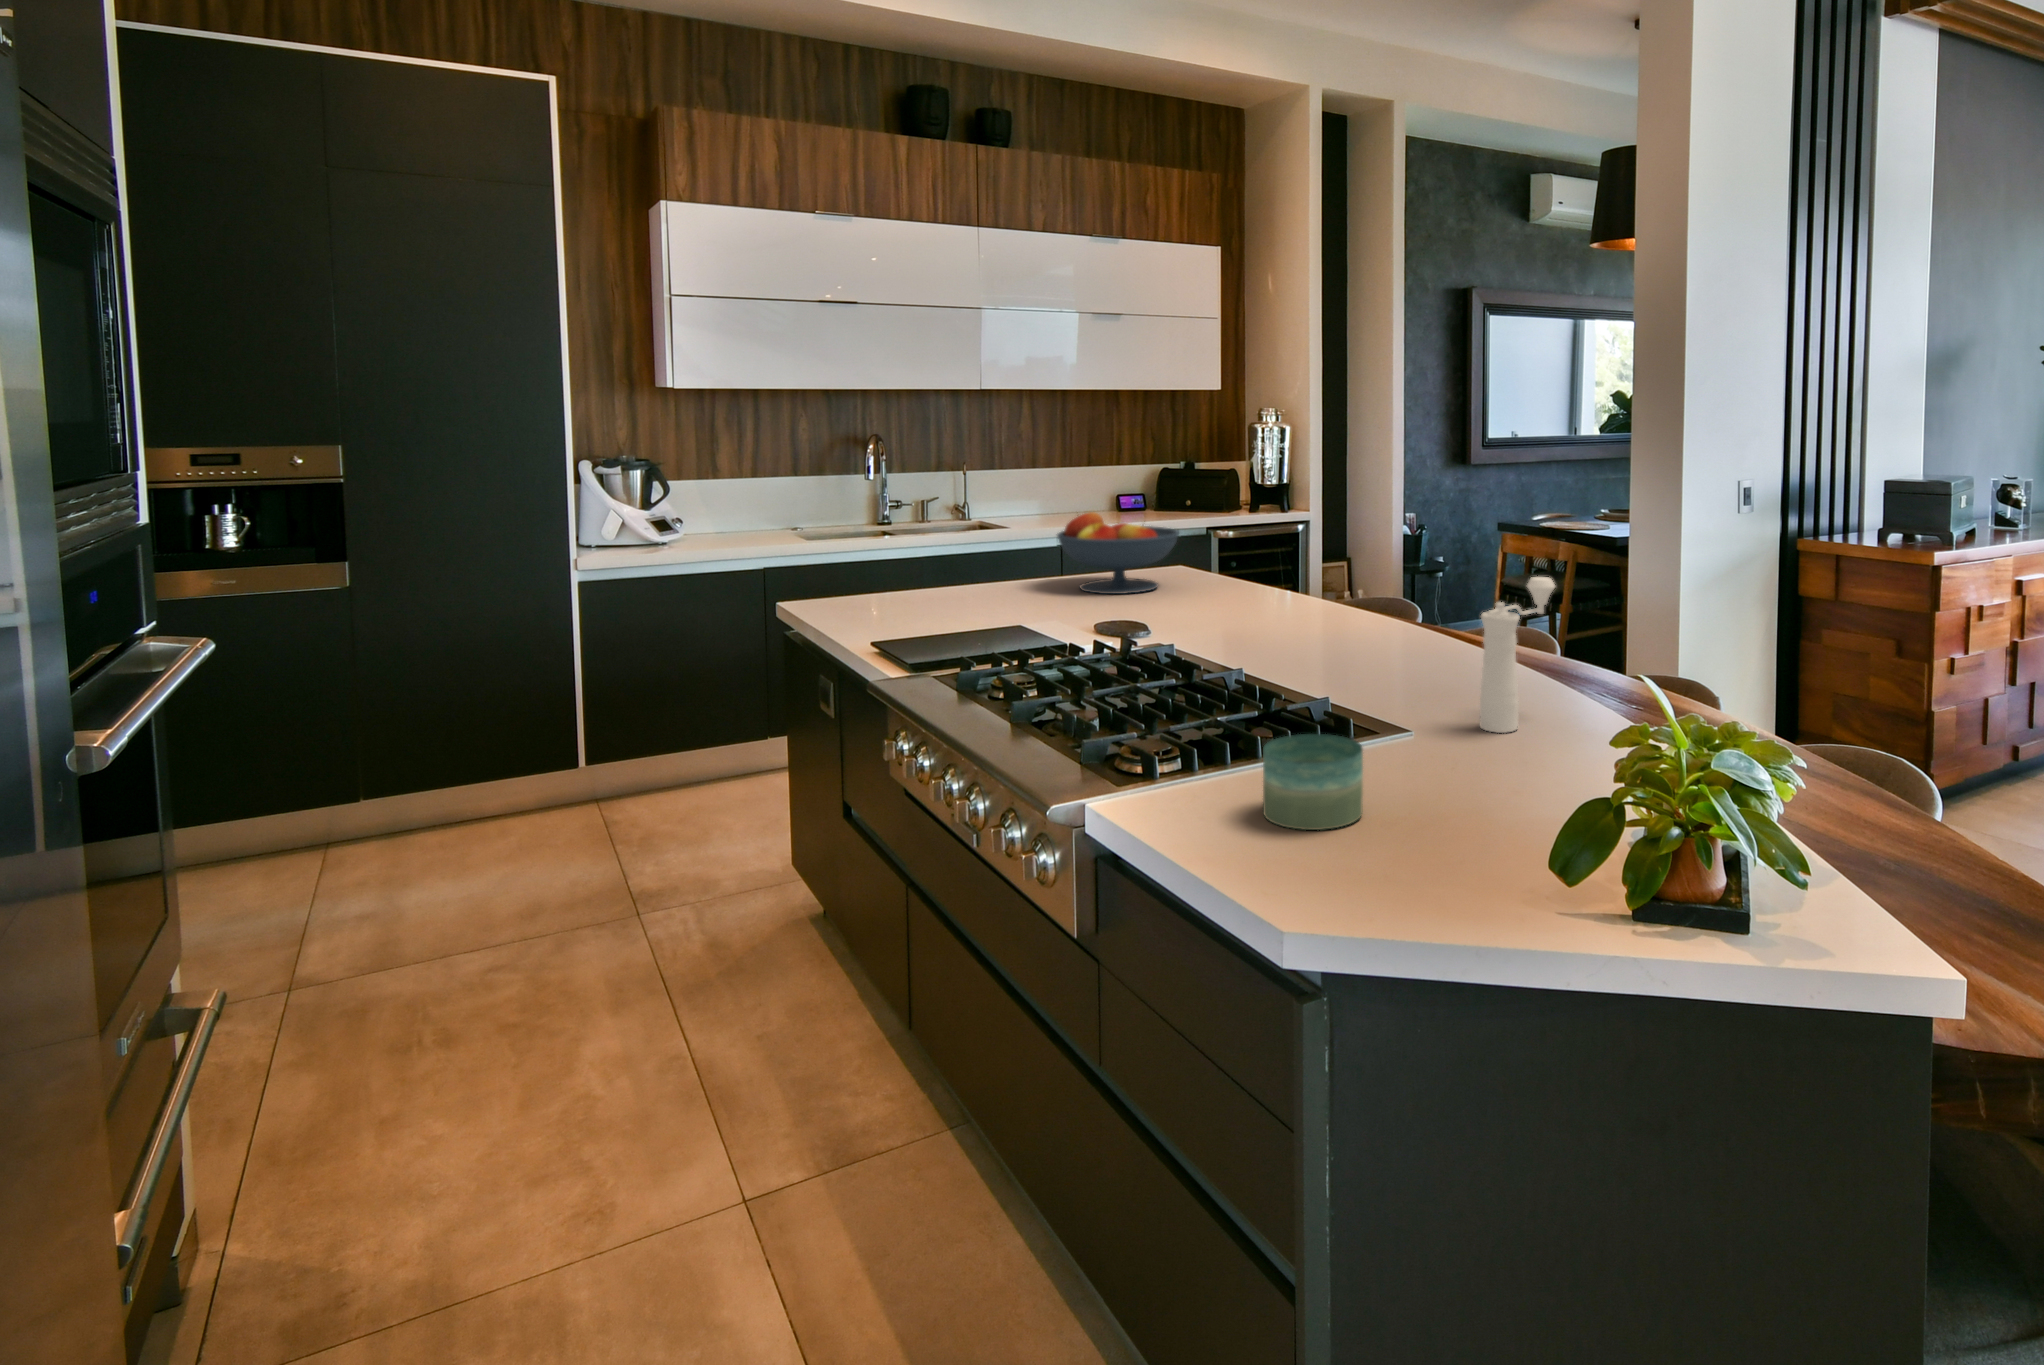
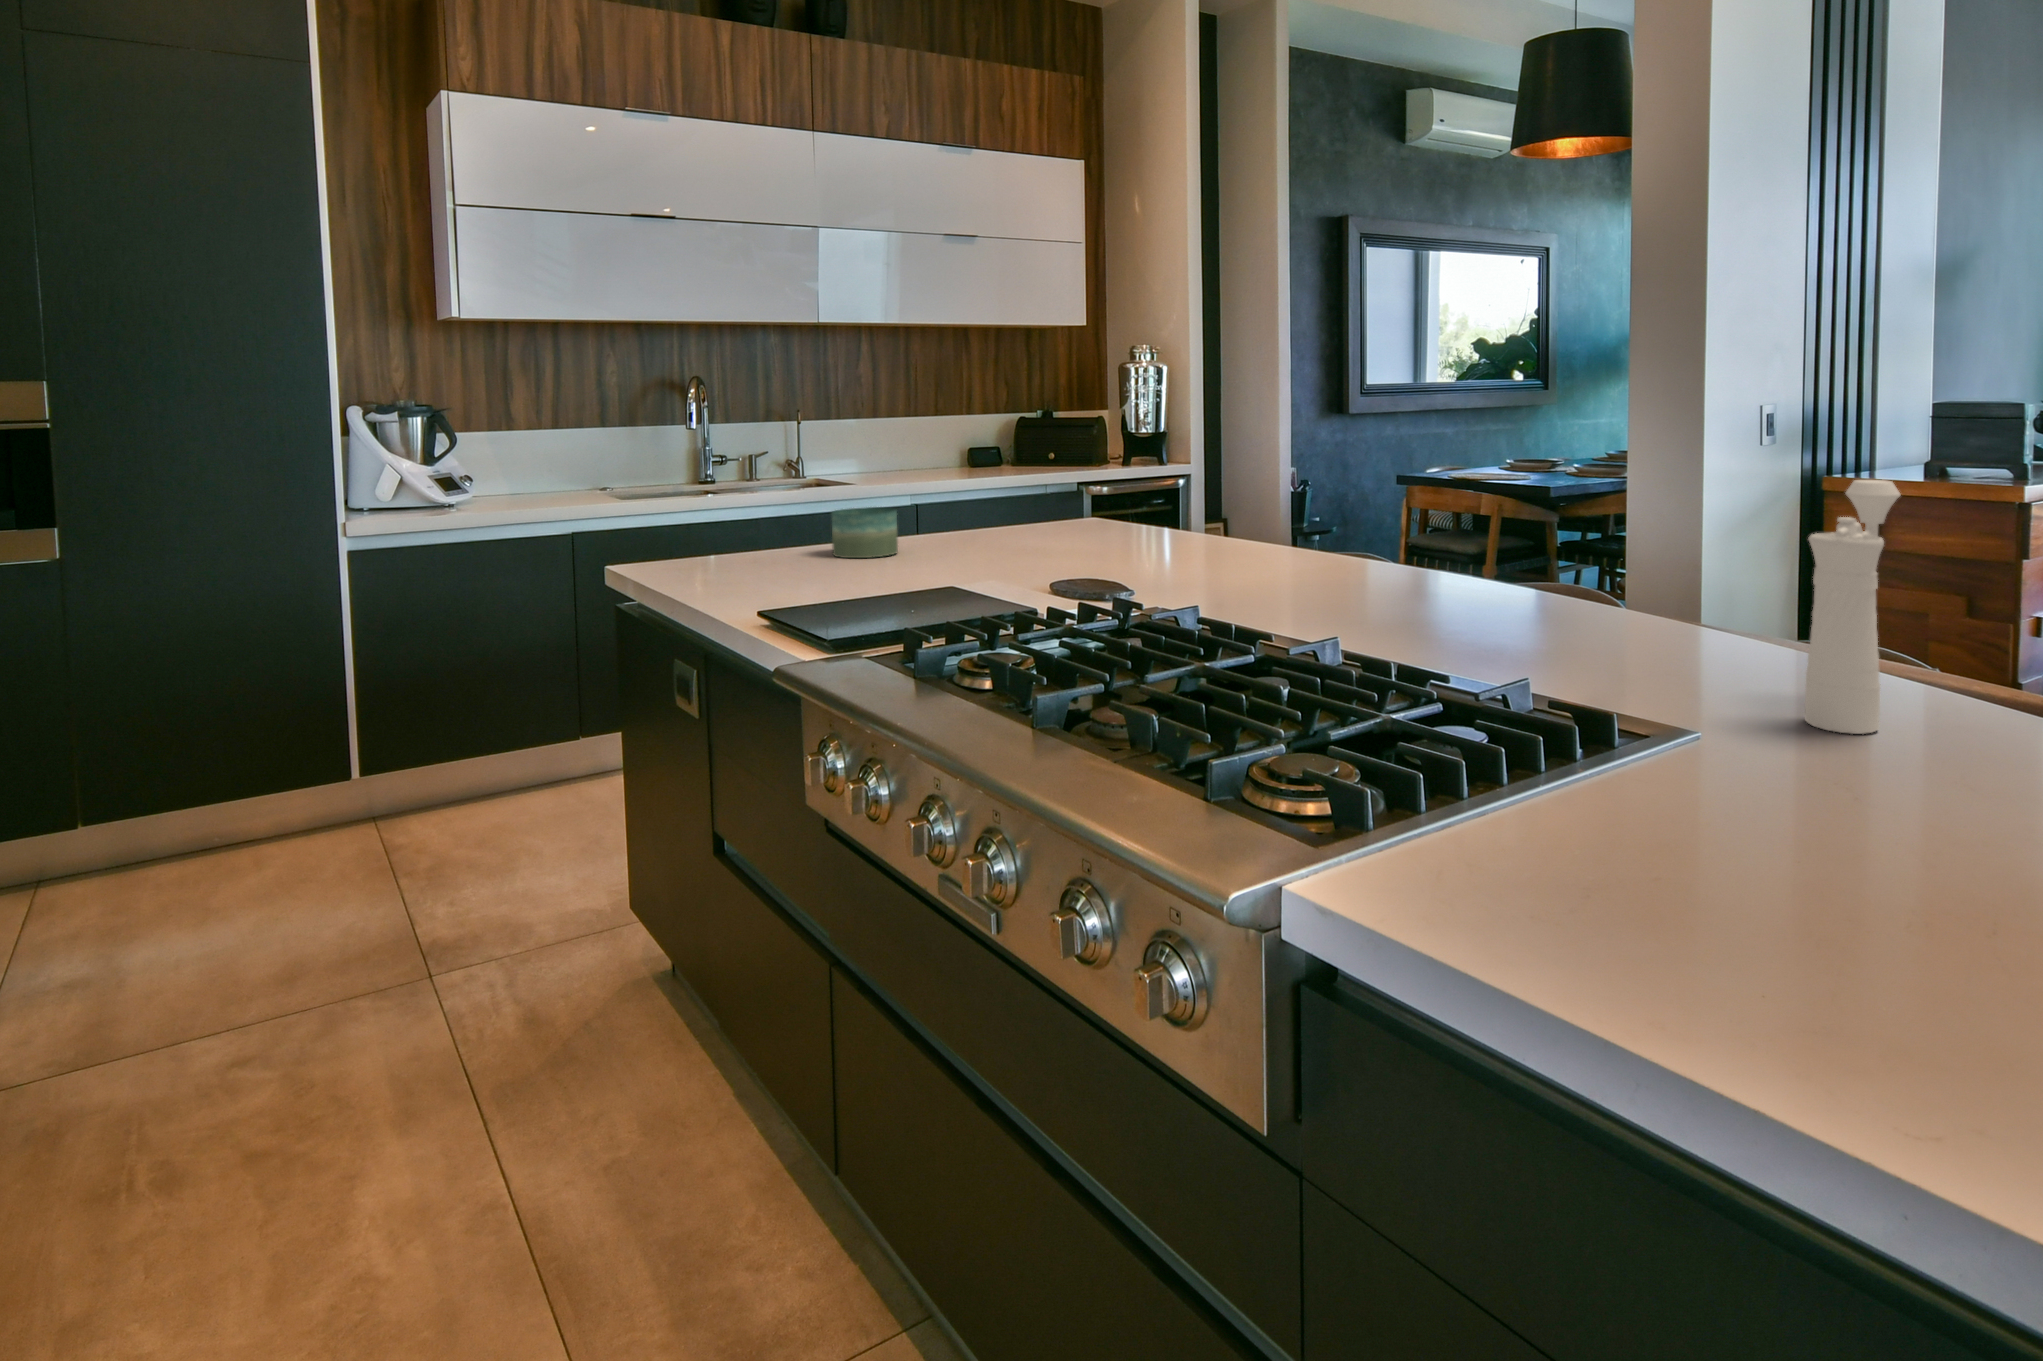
fruit bowl: present [1057,512,1179,594] -> none [965,443,1123,548]
candle: present [1263,734,1363,830] -> present [831,507,898,558]

